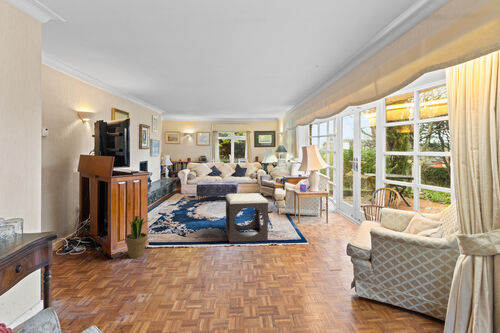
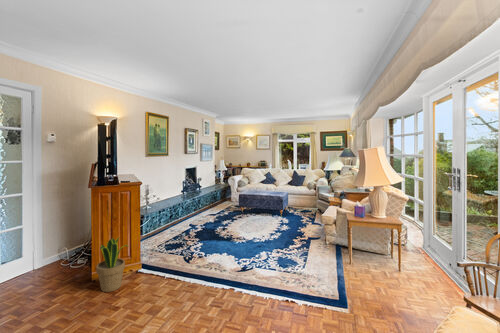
footstool: present [226,193,268,242] -> none [231,215,288,291]

